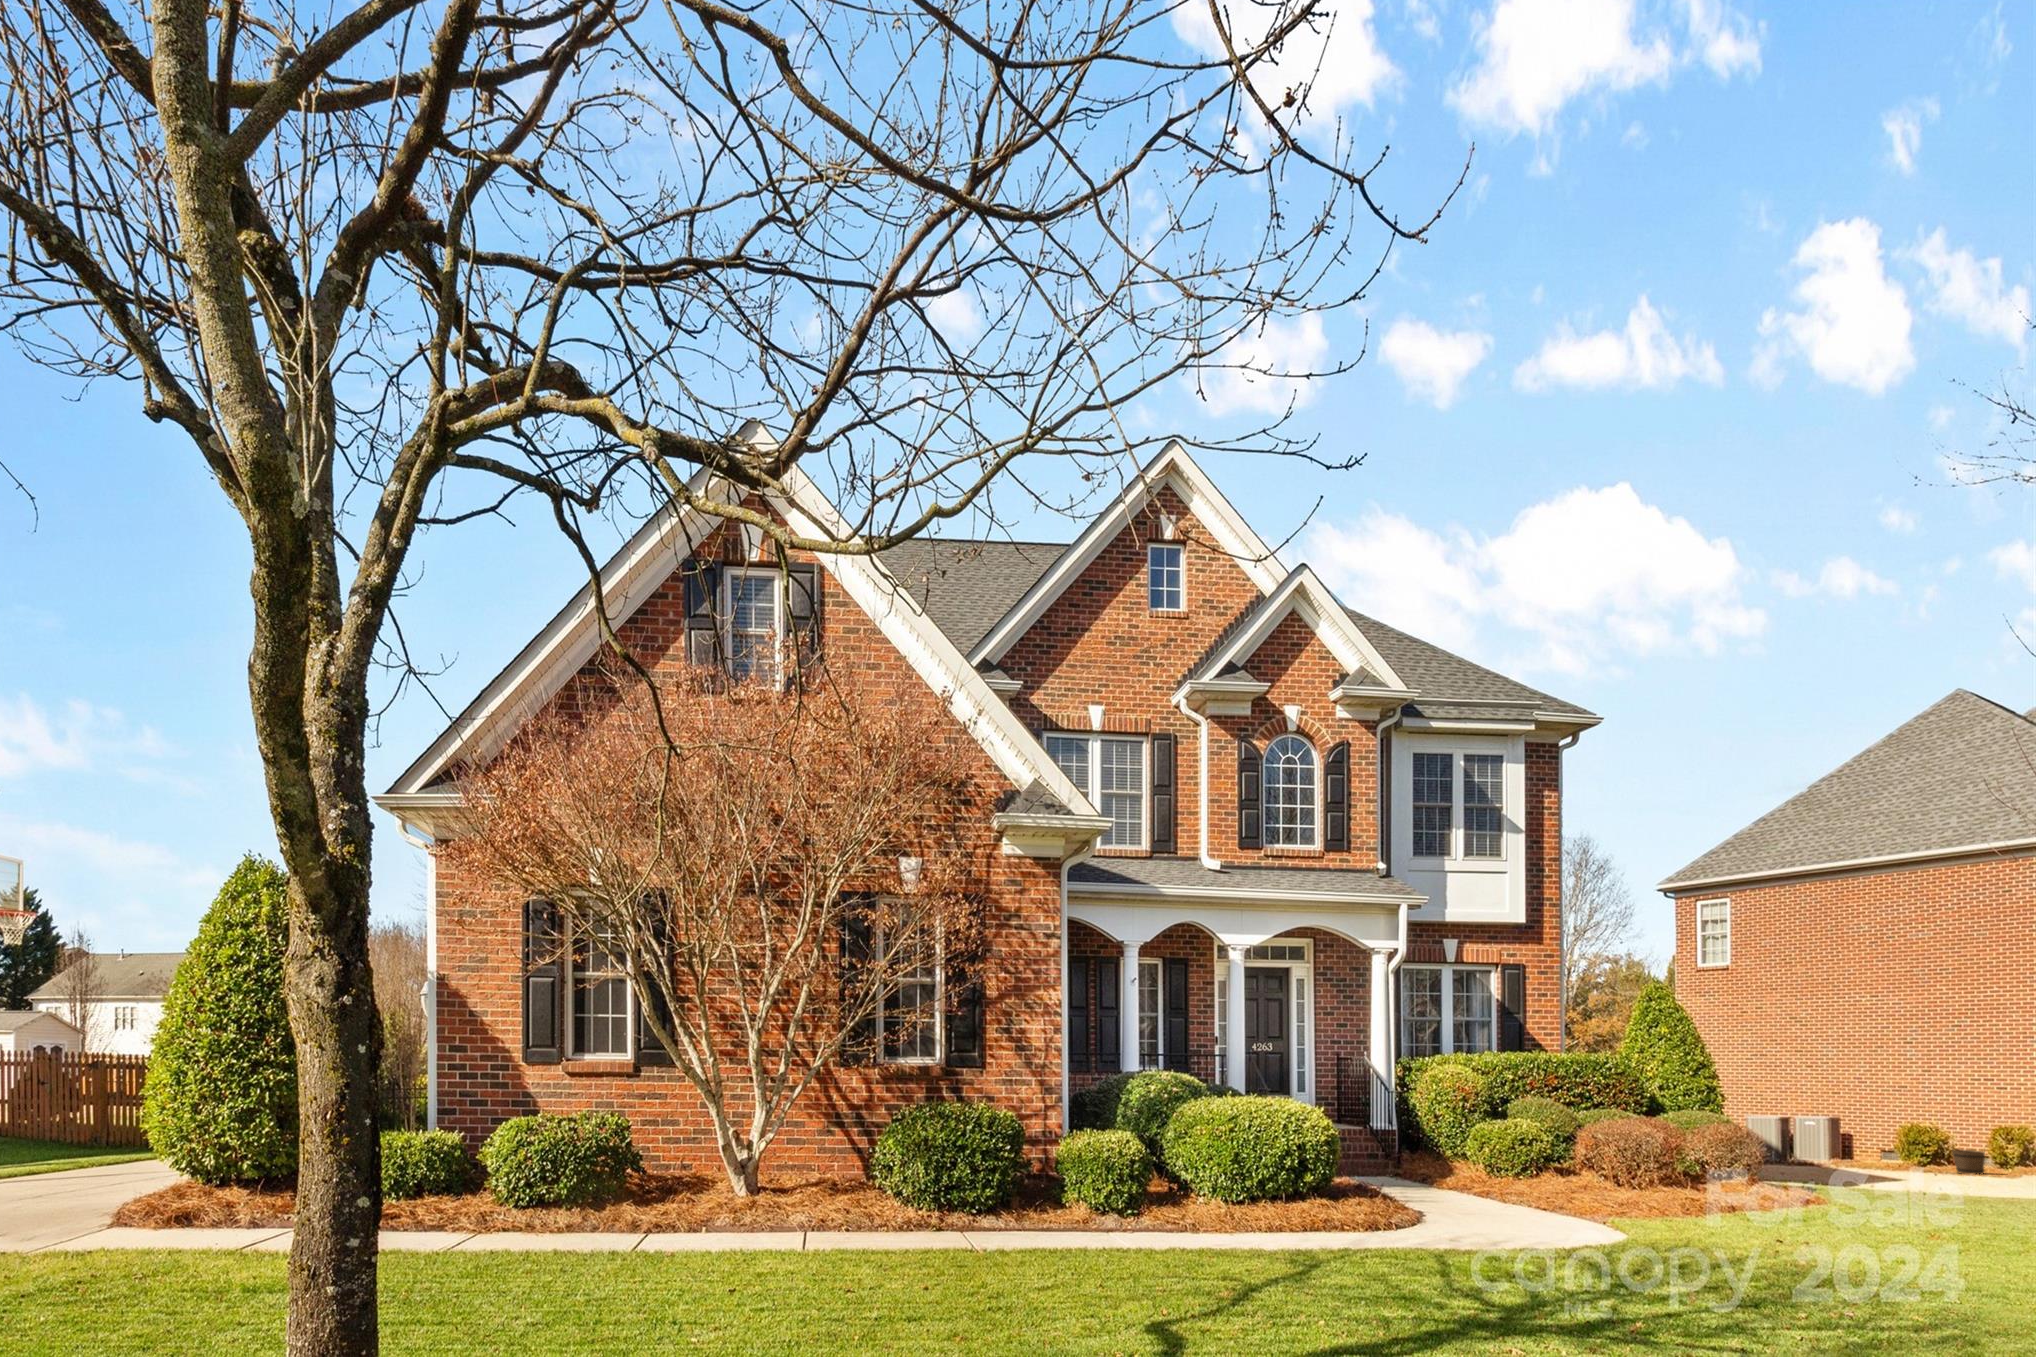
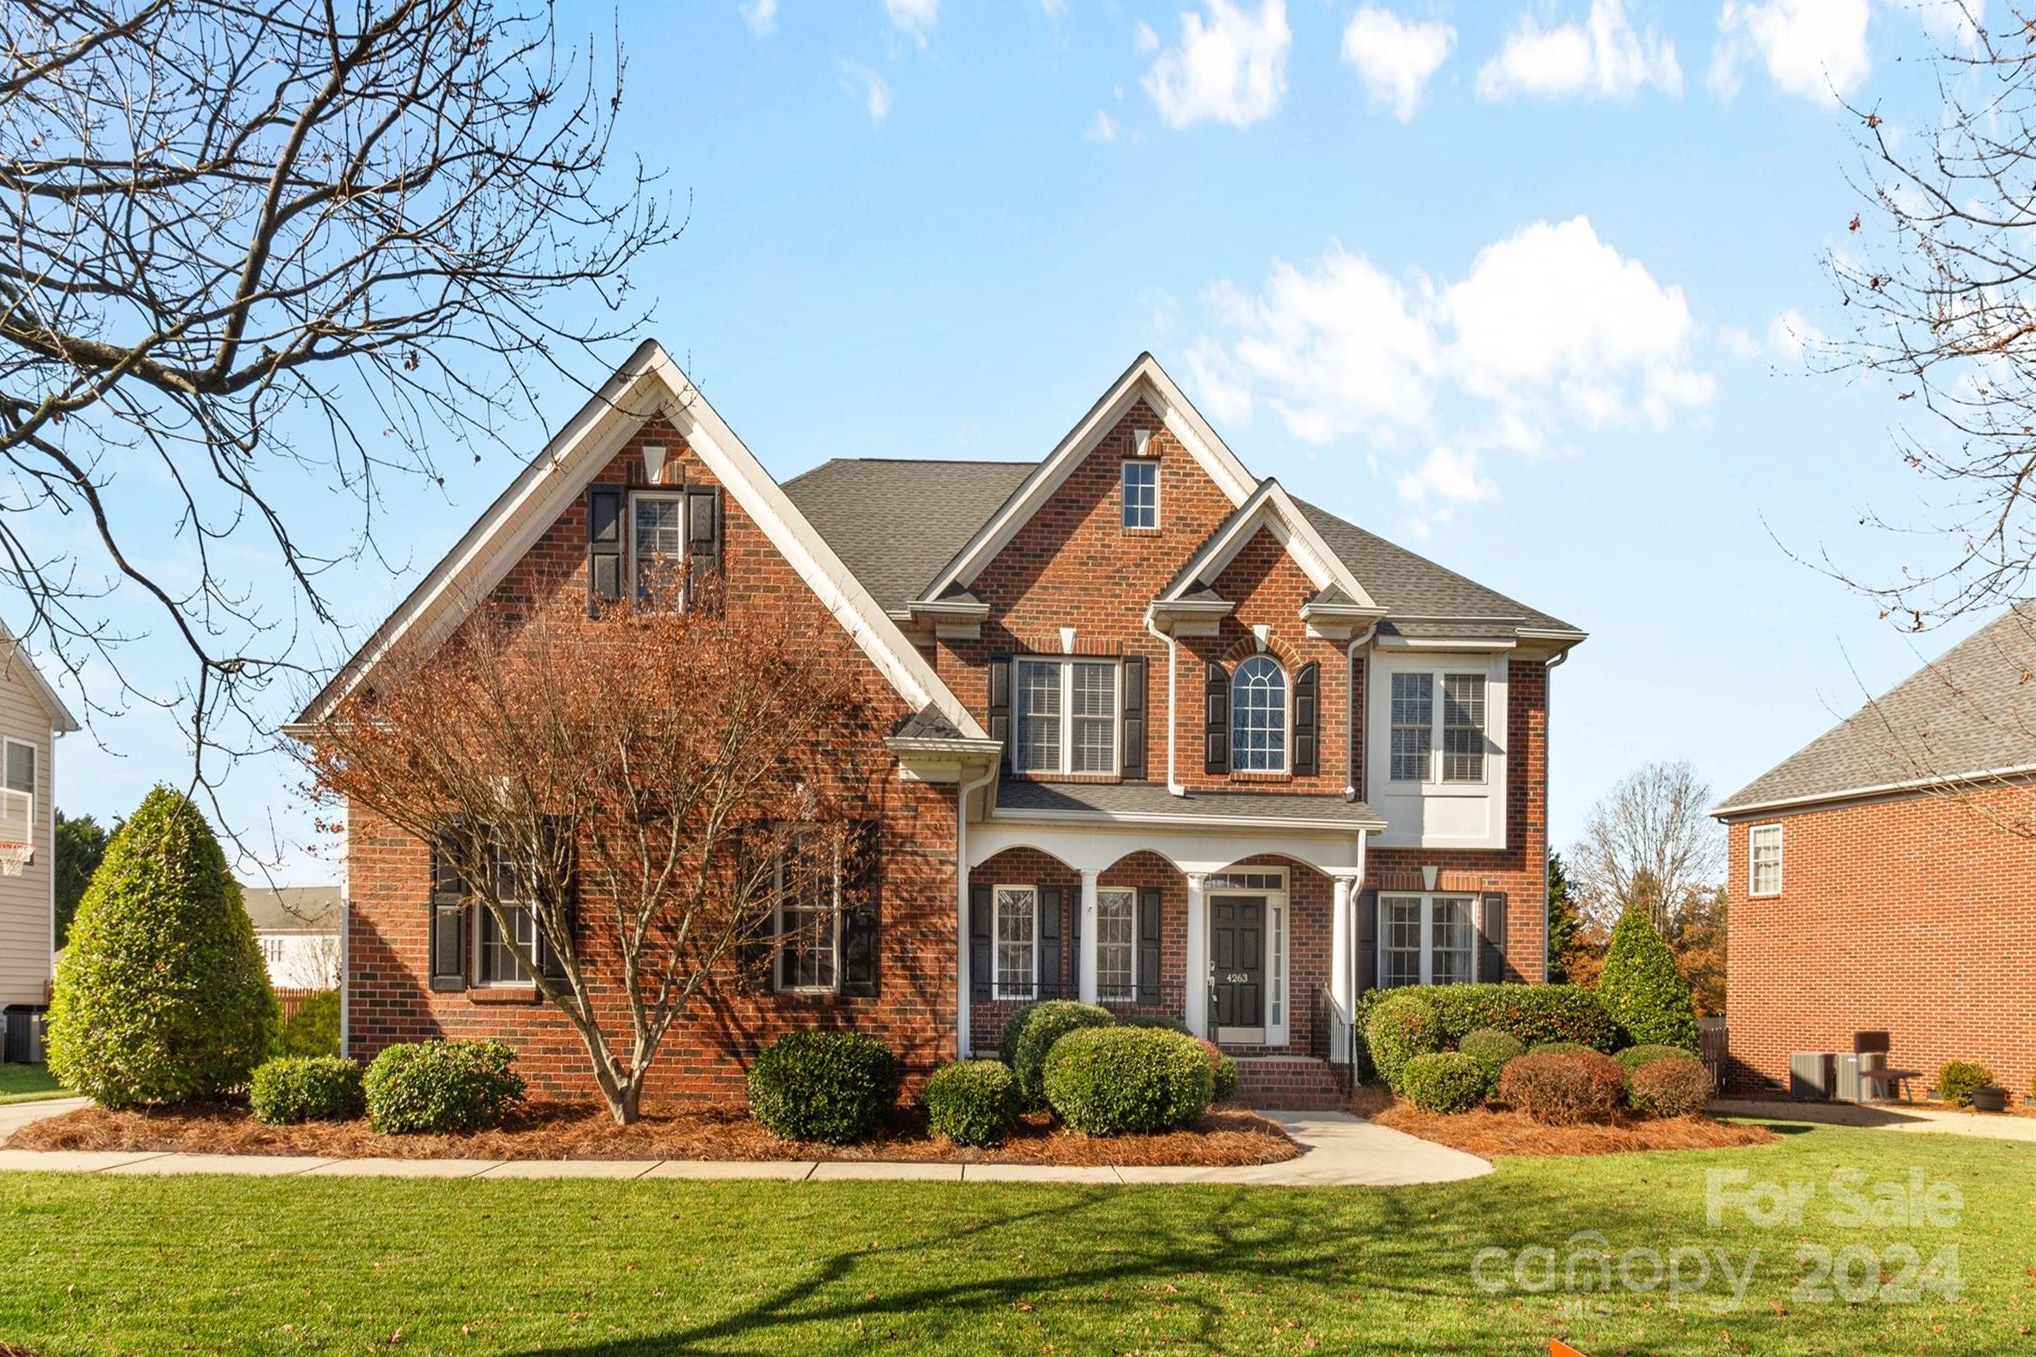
bench: none [1838,1098,1903,1171] -> present [1853,1031,1923,1106]

